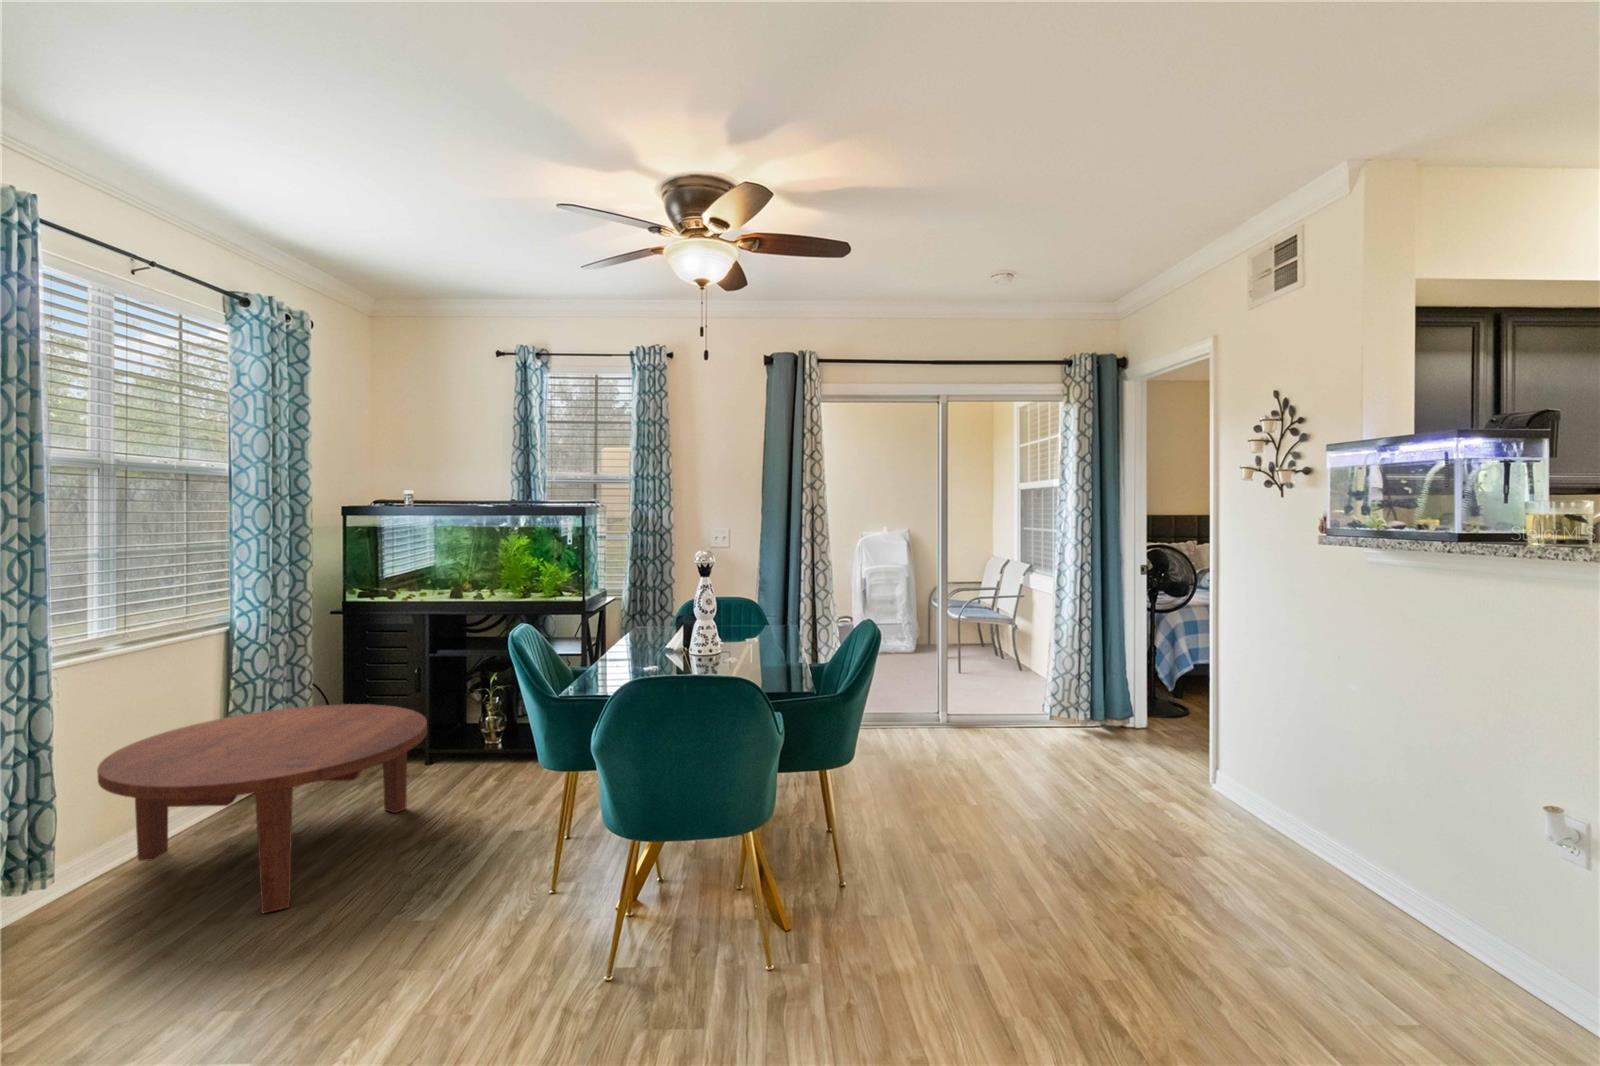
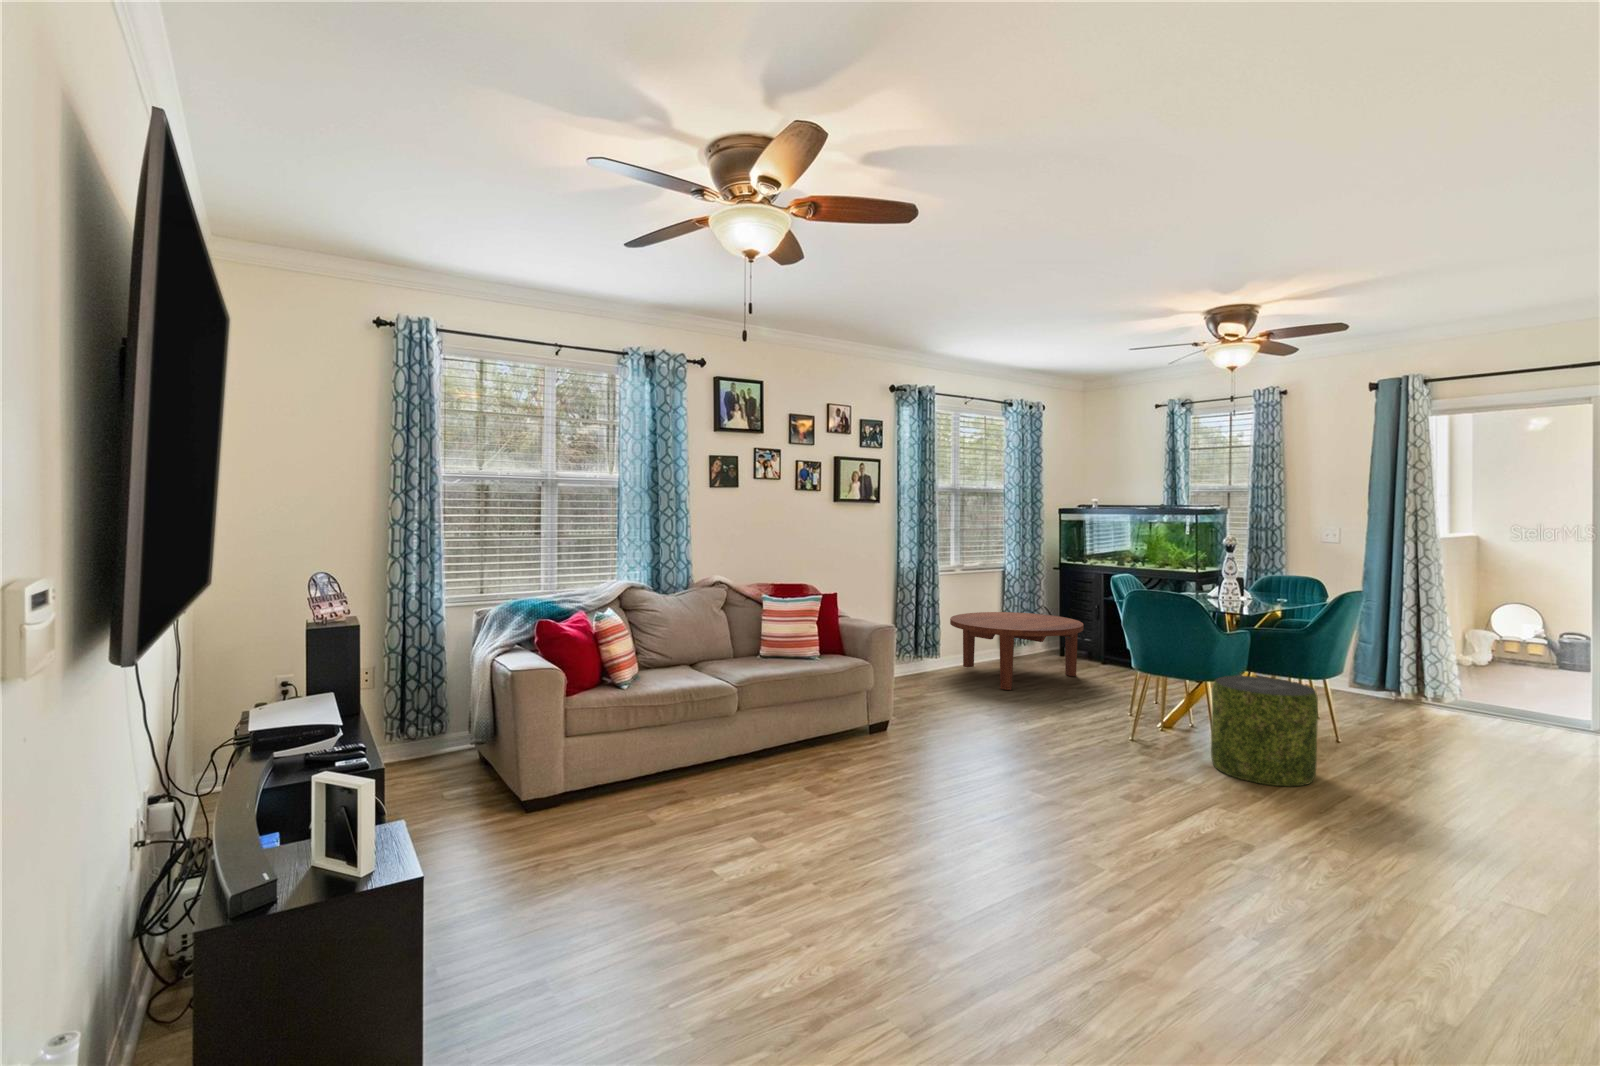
pouf: none [773,785,927,1005] -> present [1211,676,1318,786]

